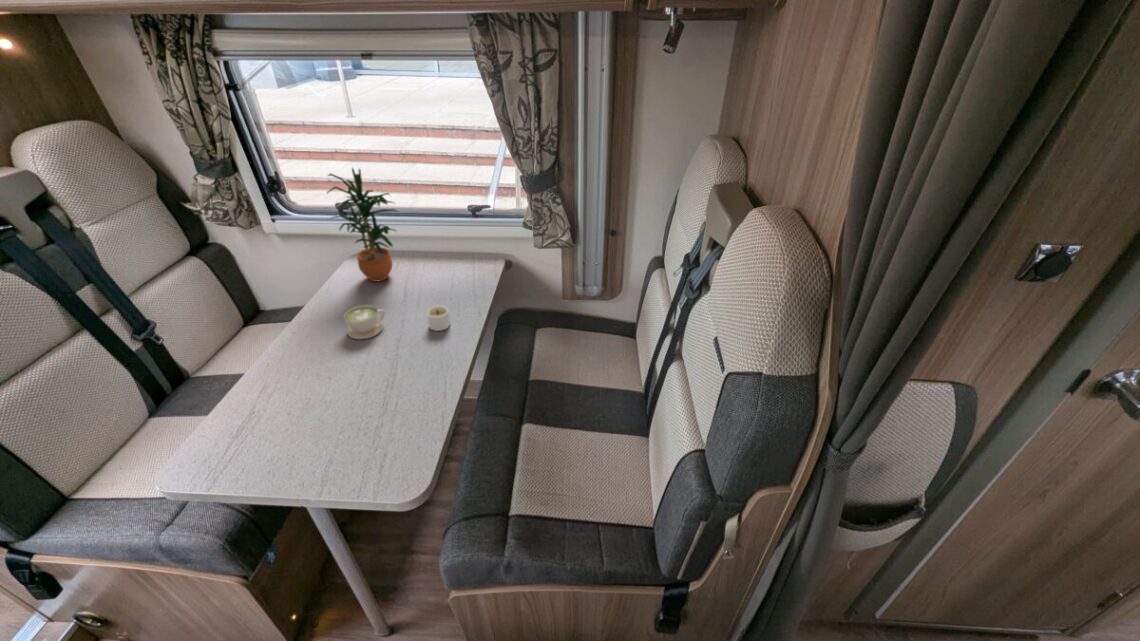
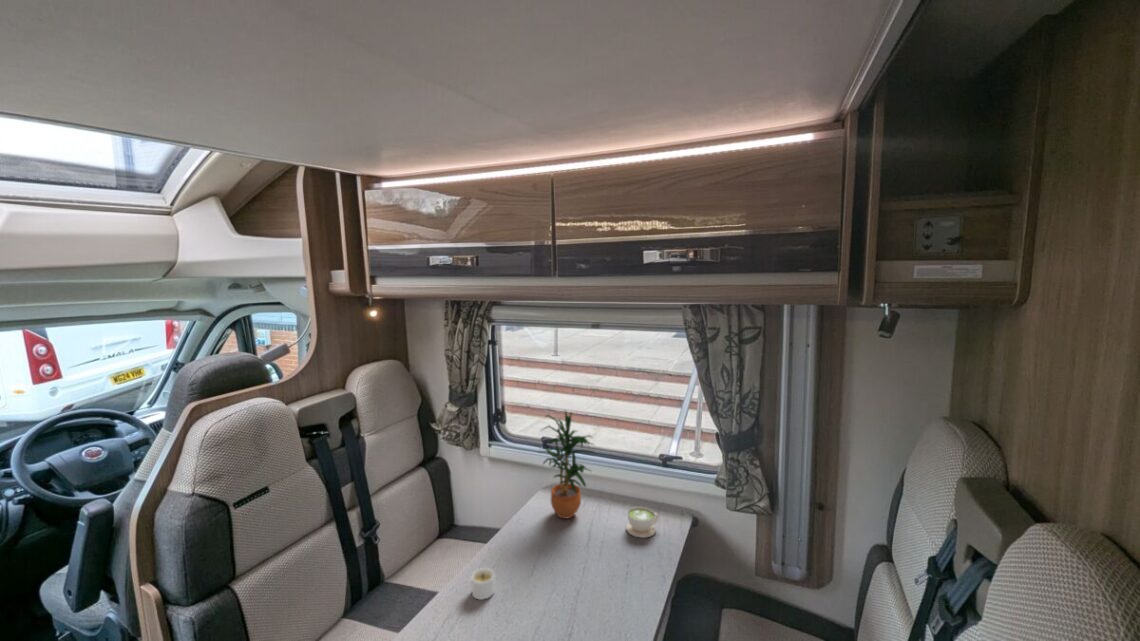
coffee cup: present [344,305,385,339] -> present [626,506,659,538]
candle: present [427,306,450,331] -> present [471,568,495,600]

